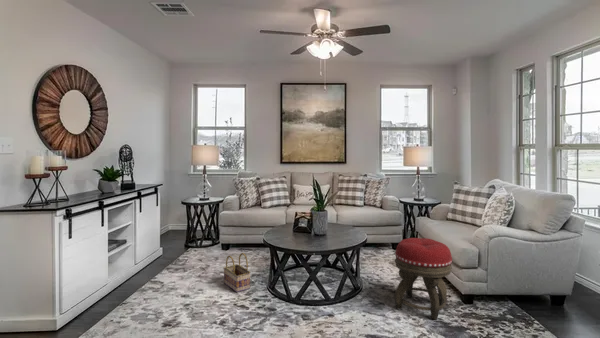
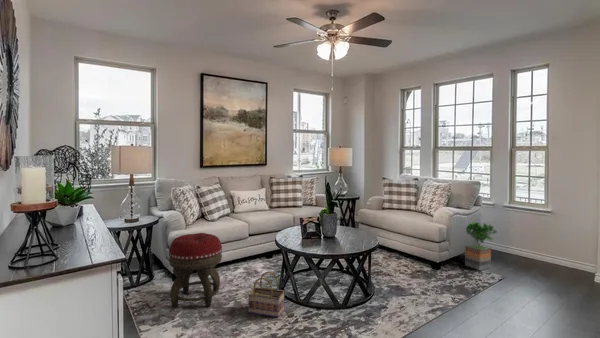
footstool: present [395,238,452,320] -> present [169,233,222,307]
potted tree: none [507,250,564,319] -> present [465,222,497,270]

